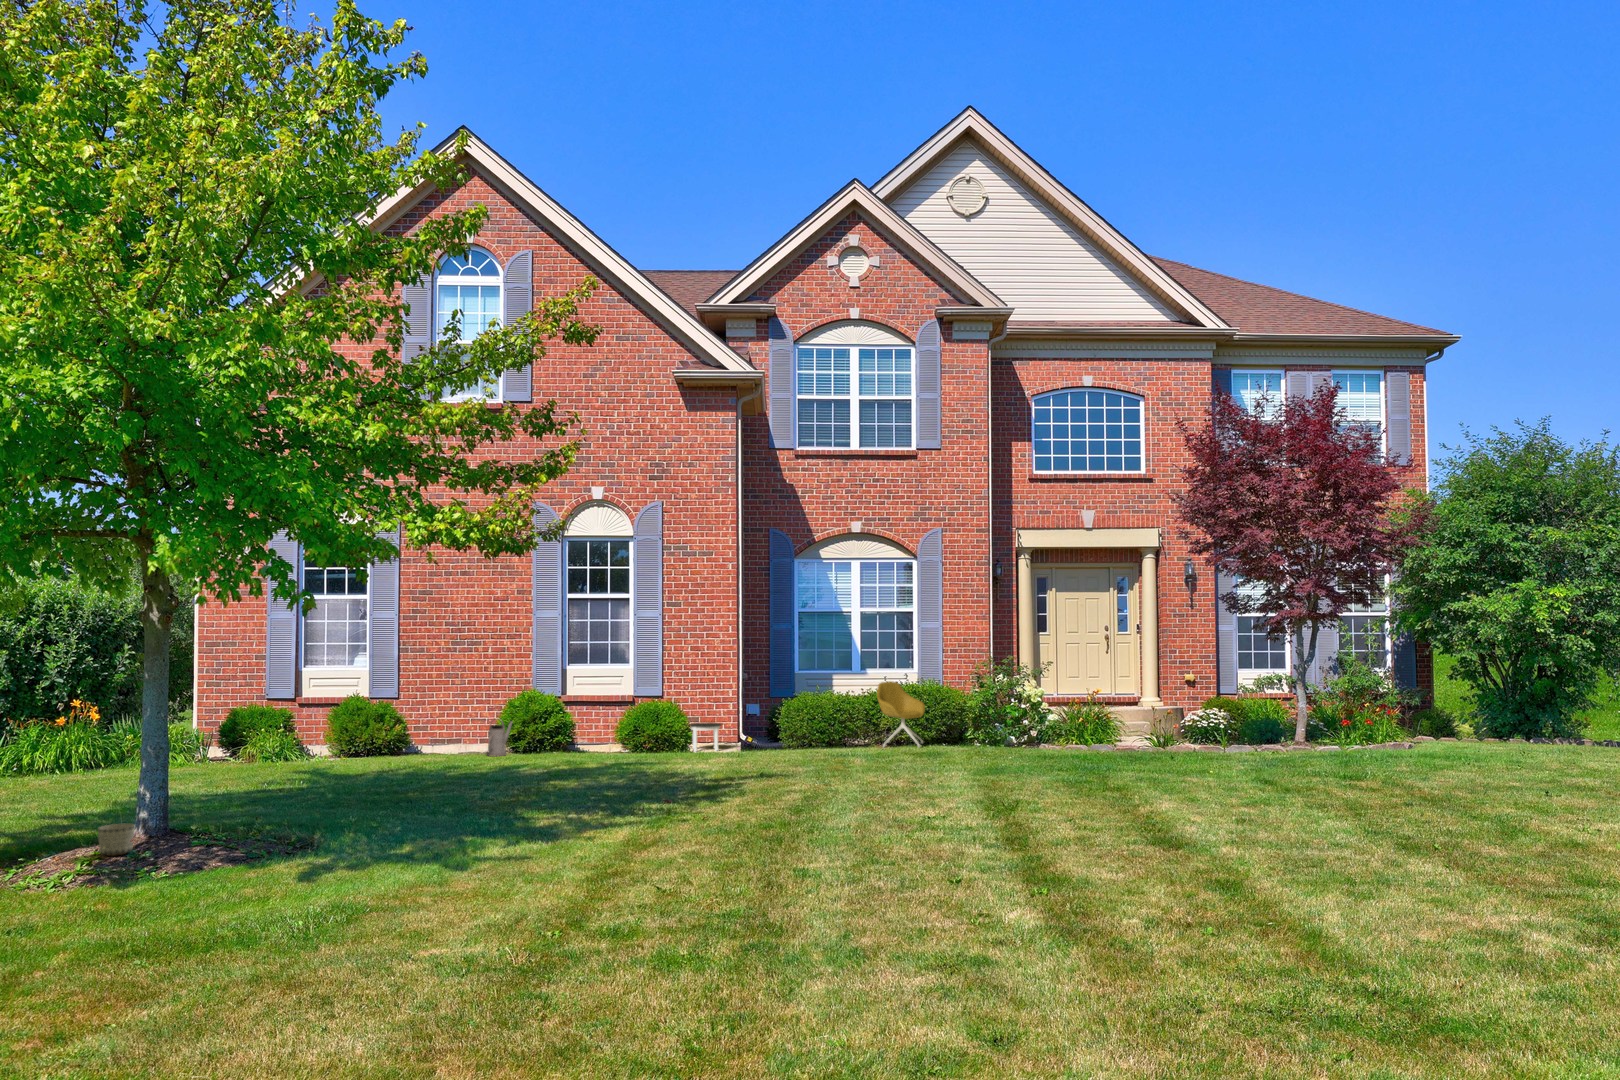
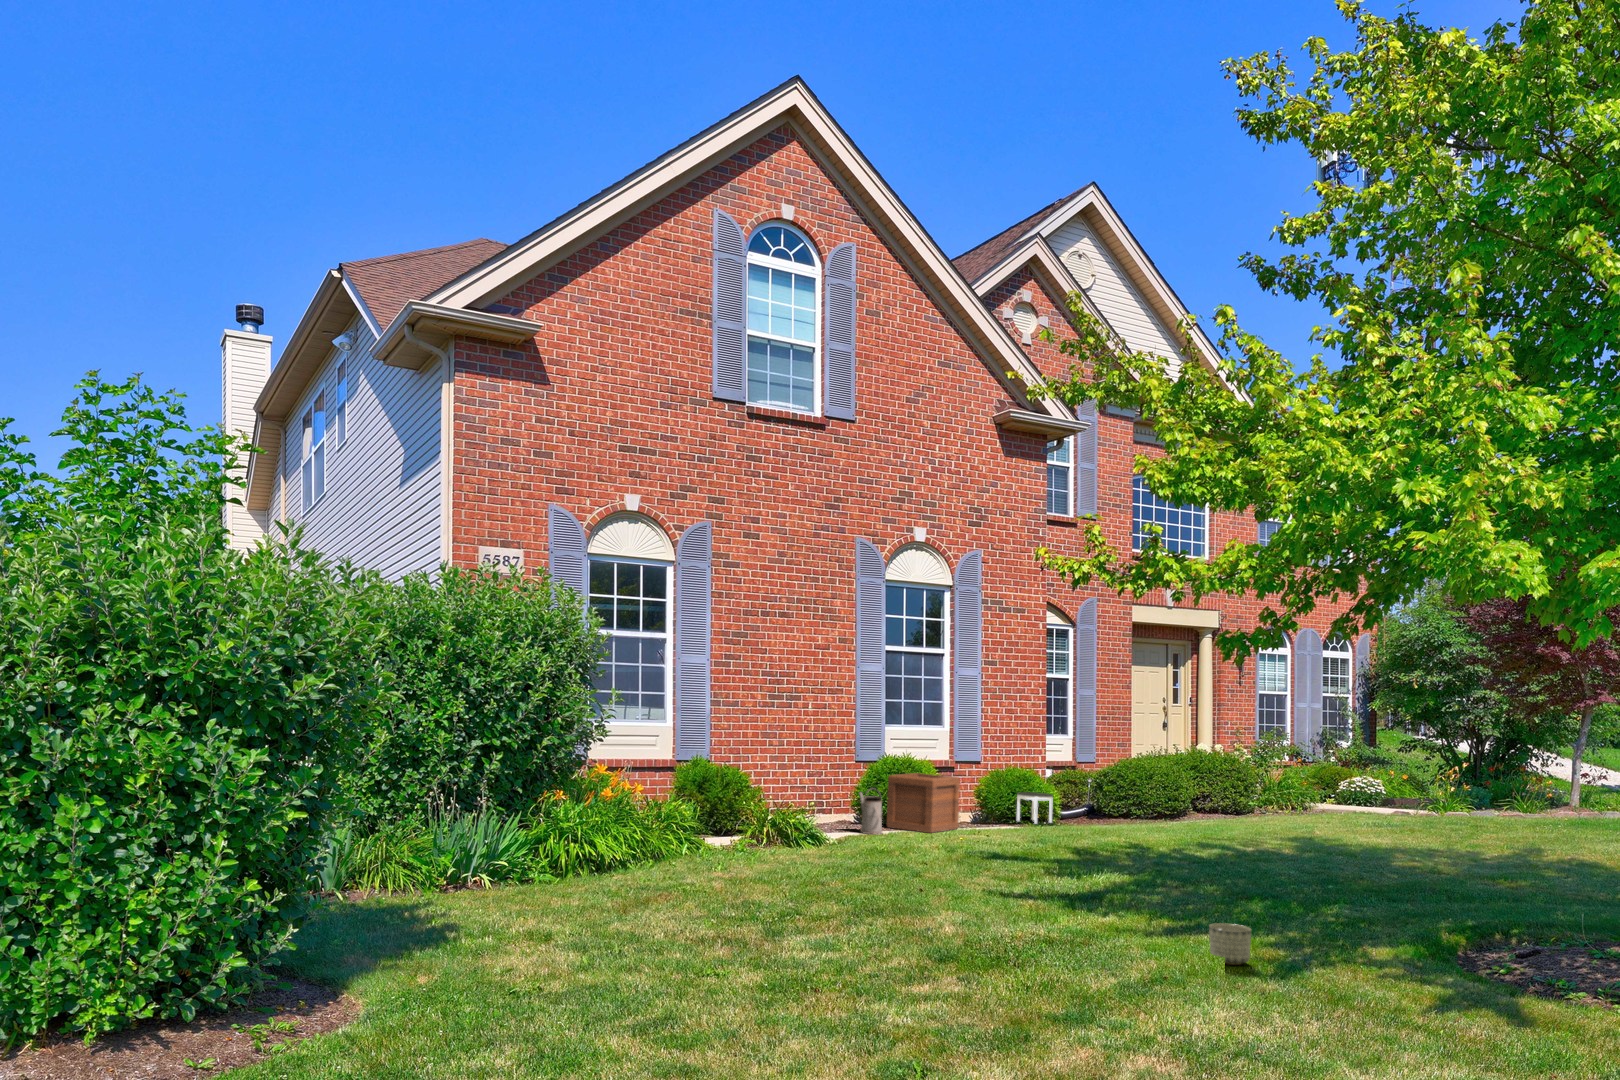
chair: present [877,681,925,747] -> none [1140,749,1192,816]
wooden crate: none [536,705,589,757] -> present [887,773,960,833]

